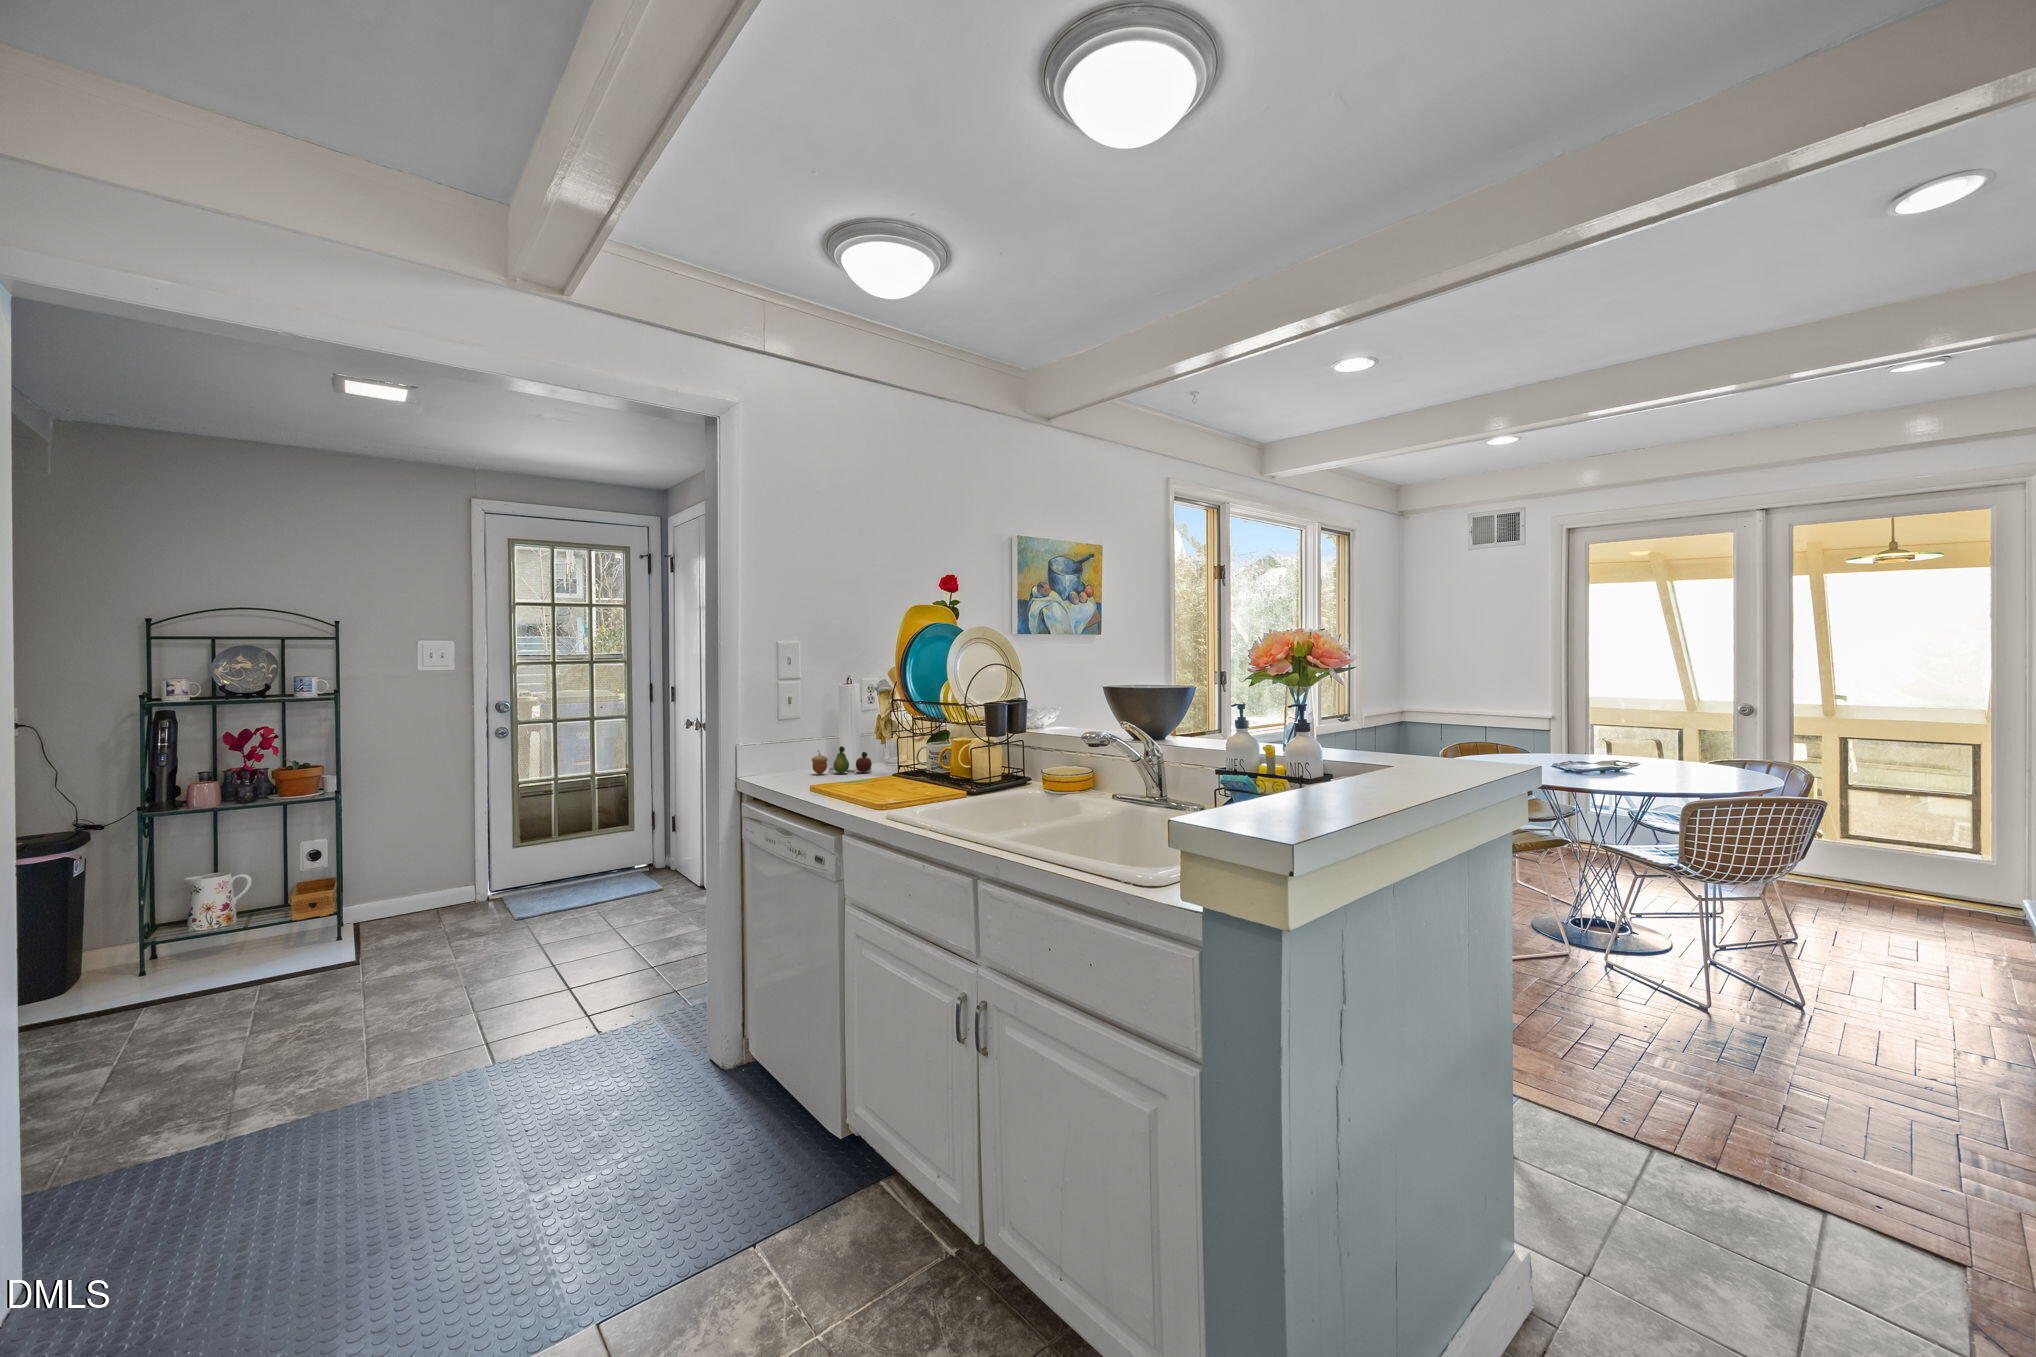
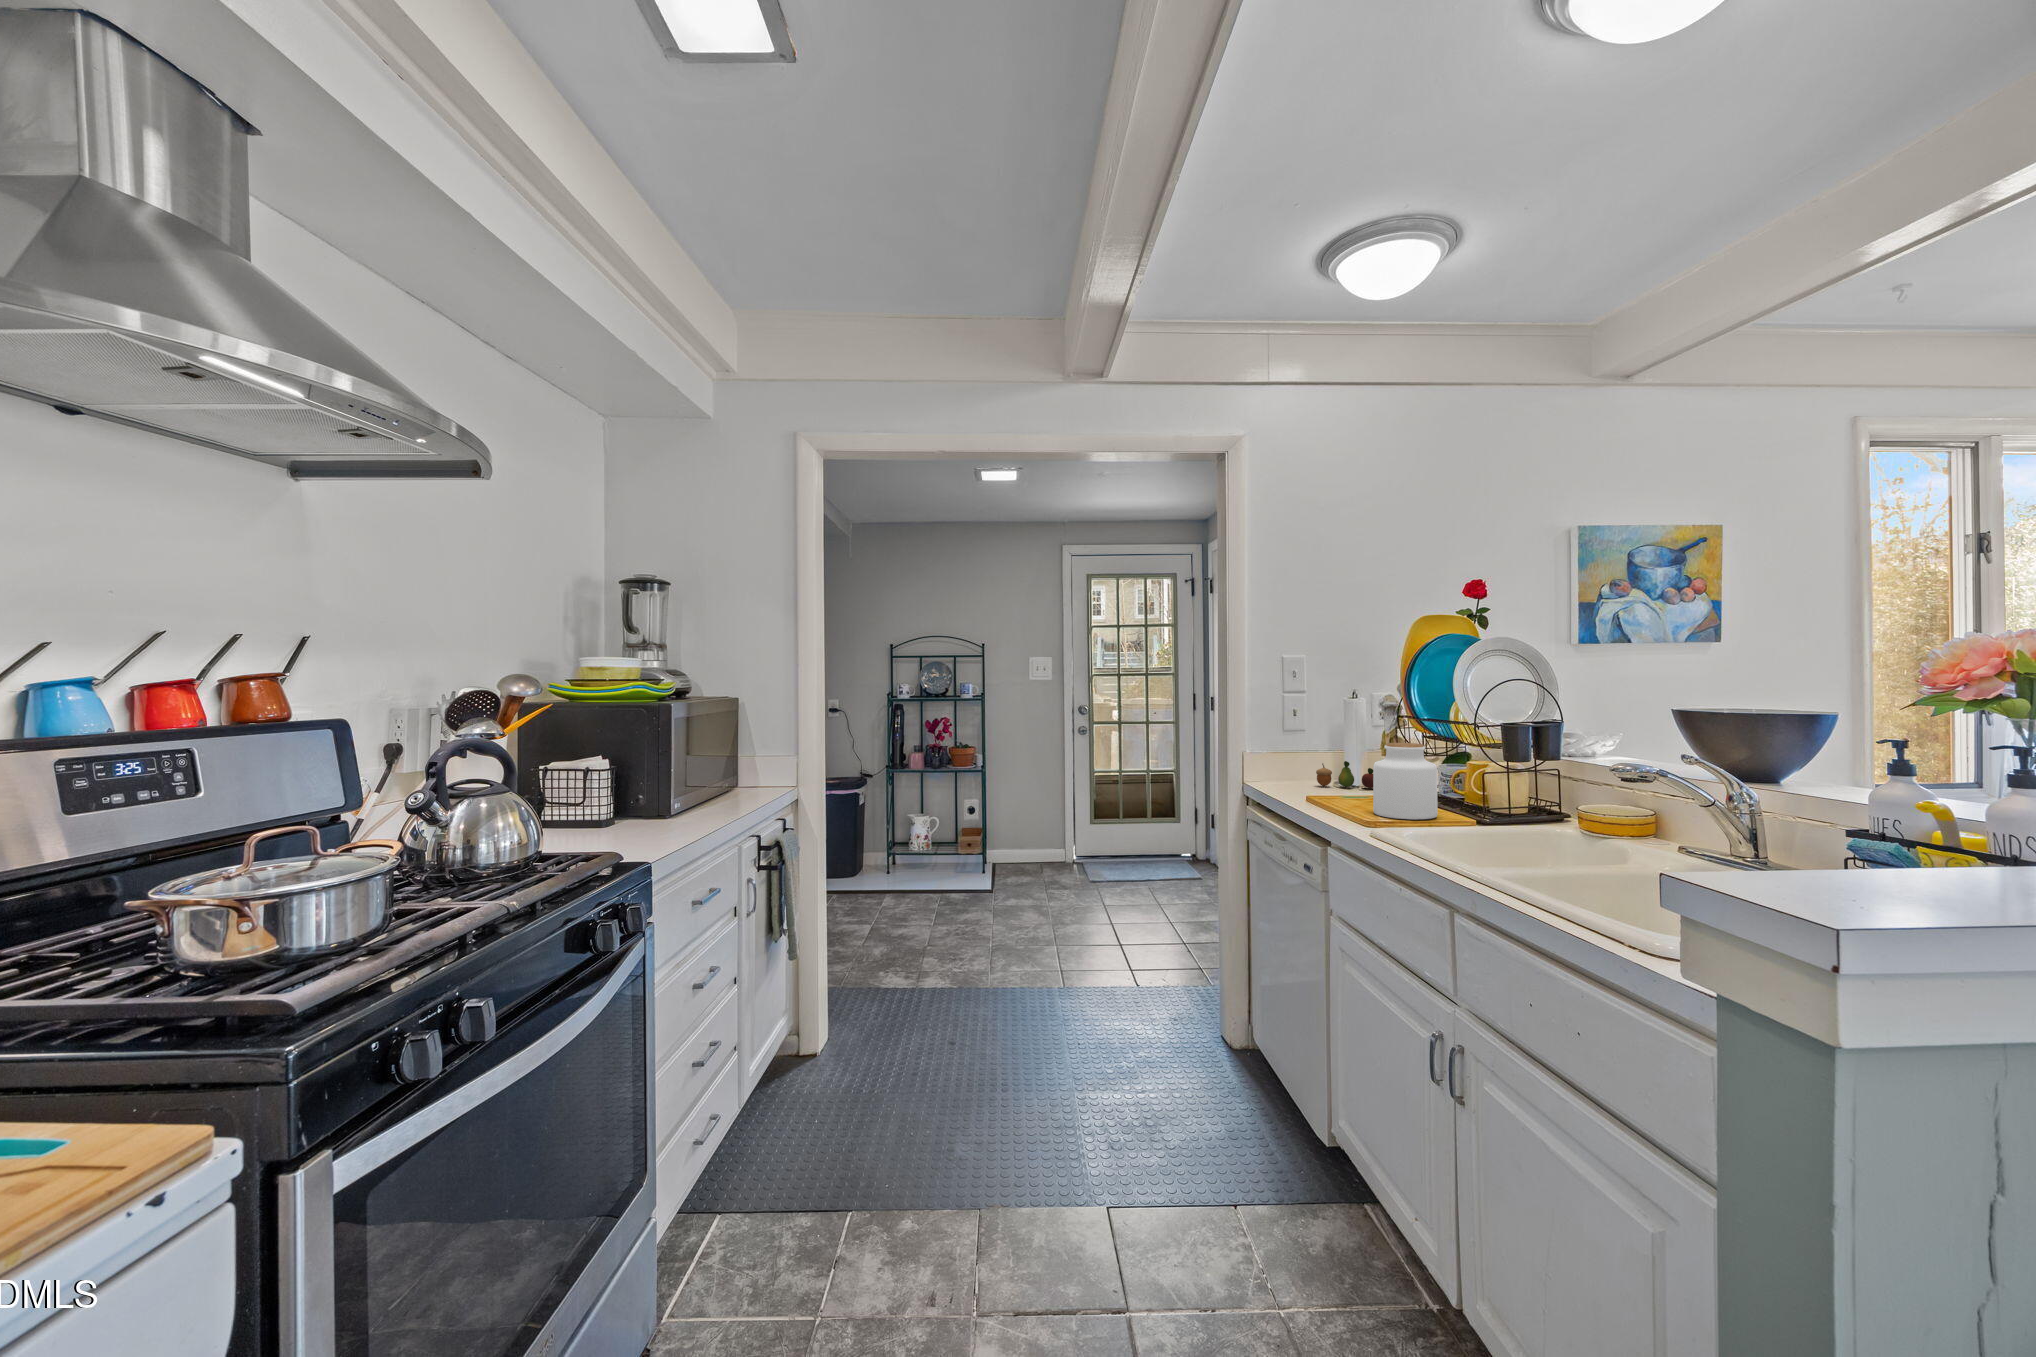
jar: none [886,722,945,796] -> present [1373,743,1438,819]

